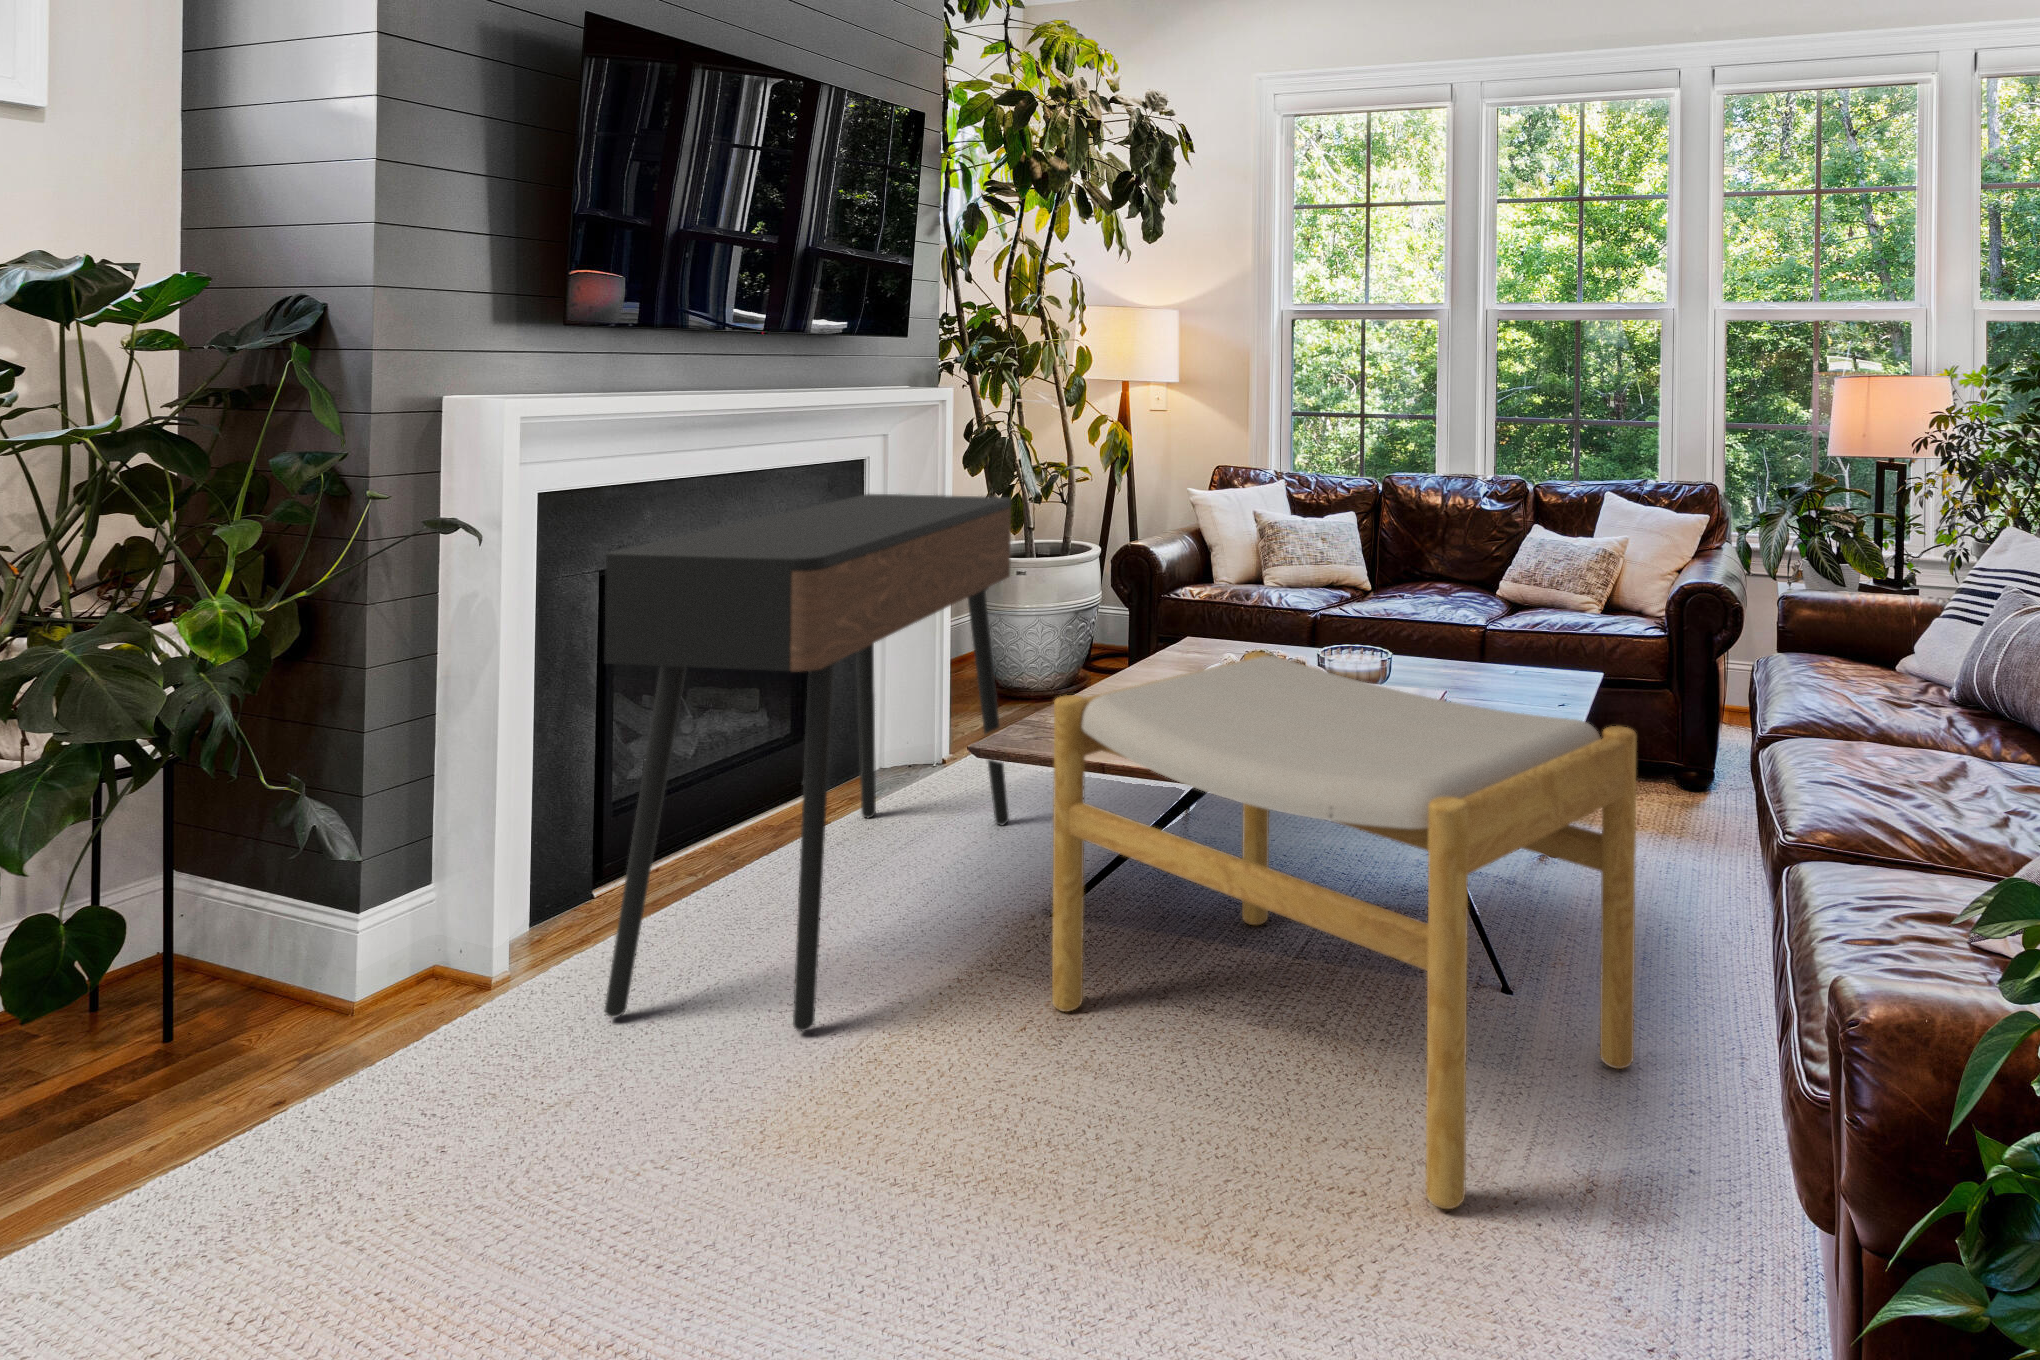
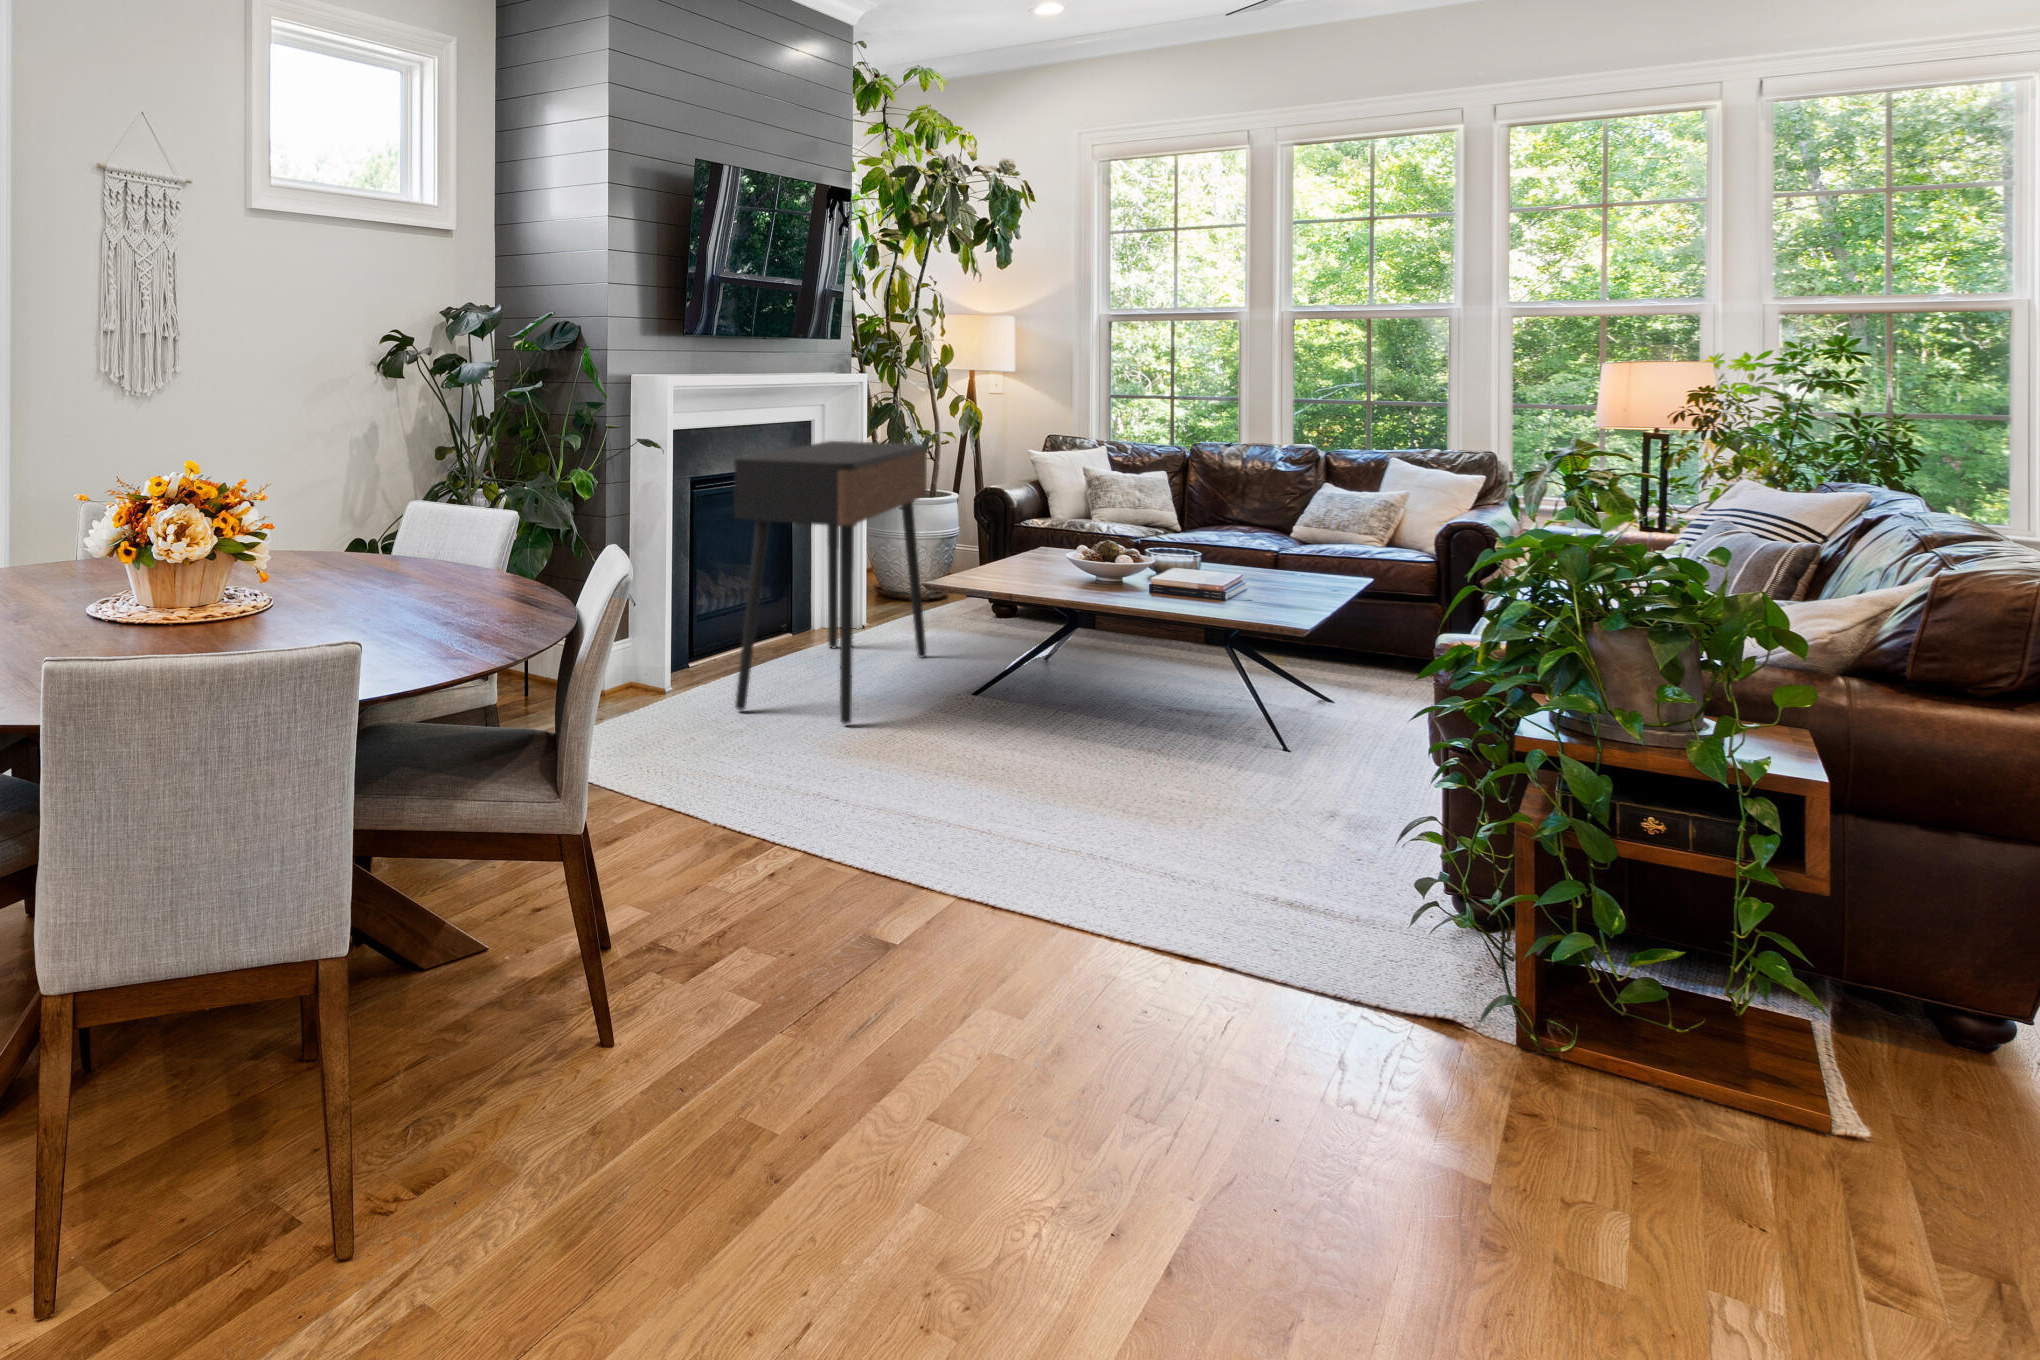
footstool: present [1052,652,1637,1209] -> none [985,539,1367,814]

